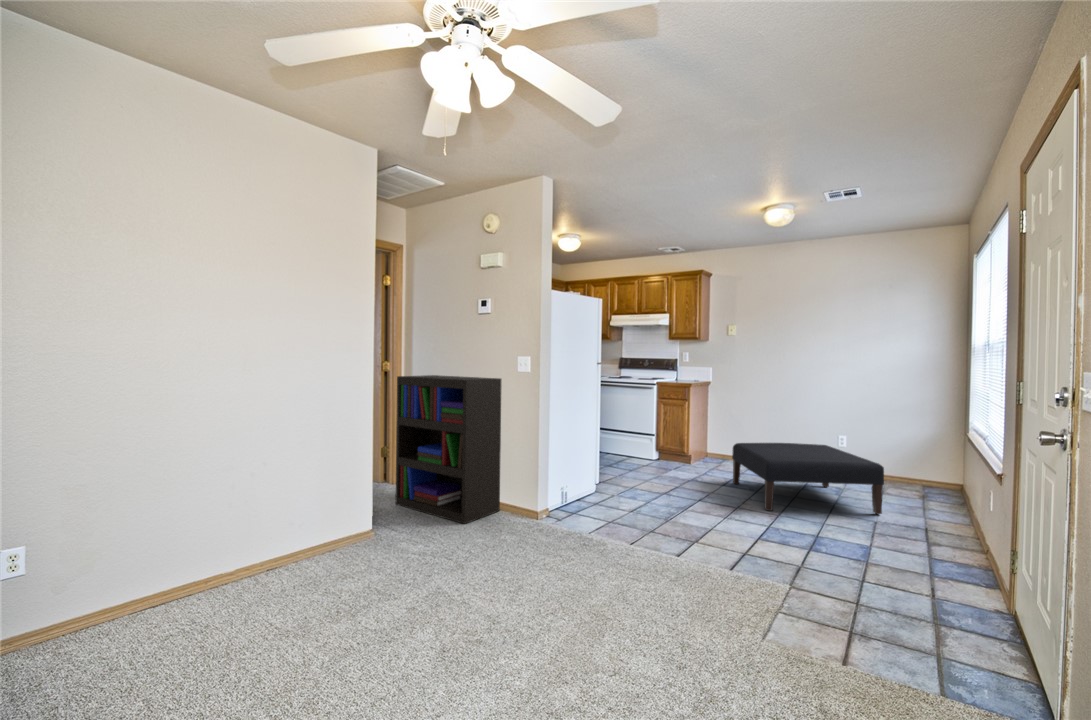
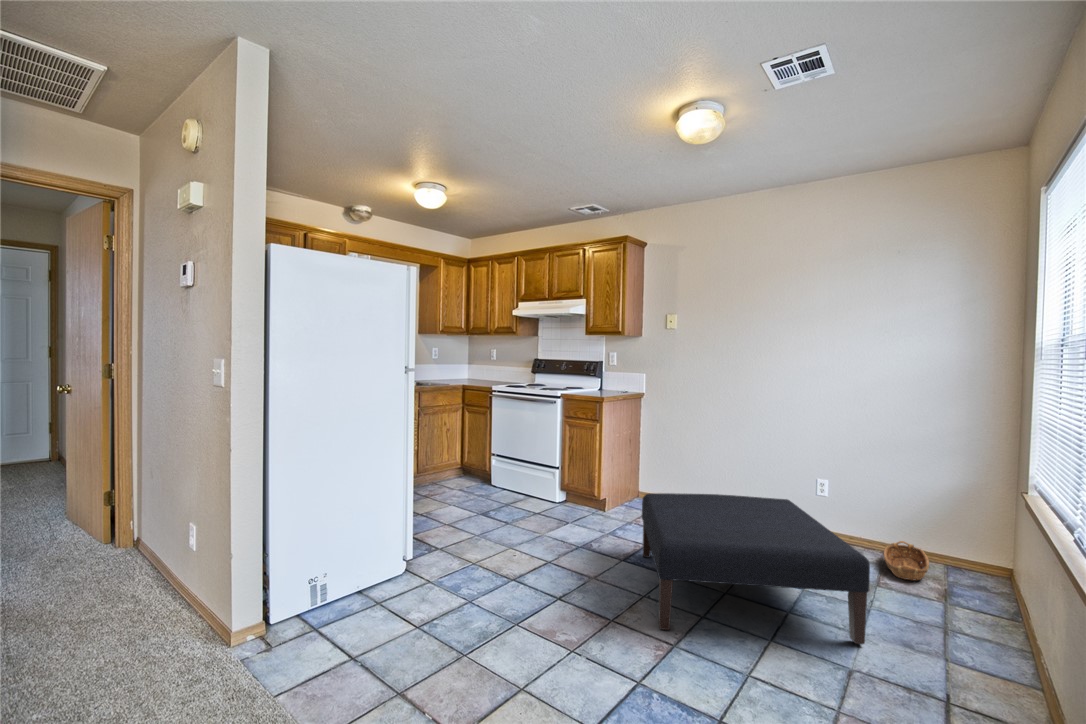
bookshelf: present [395,375,501,524] -> none [37,388,188,667]
basket: none [880,471,919,495] -> present [884,541,929,580]

